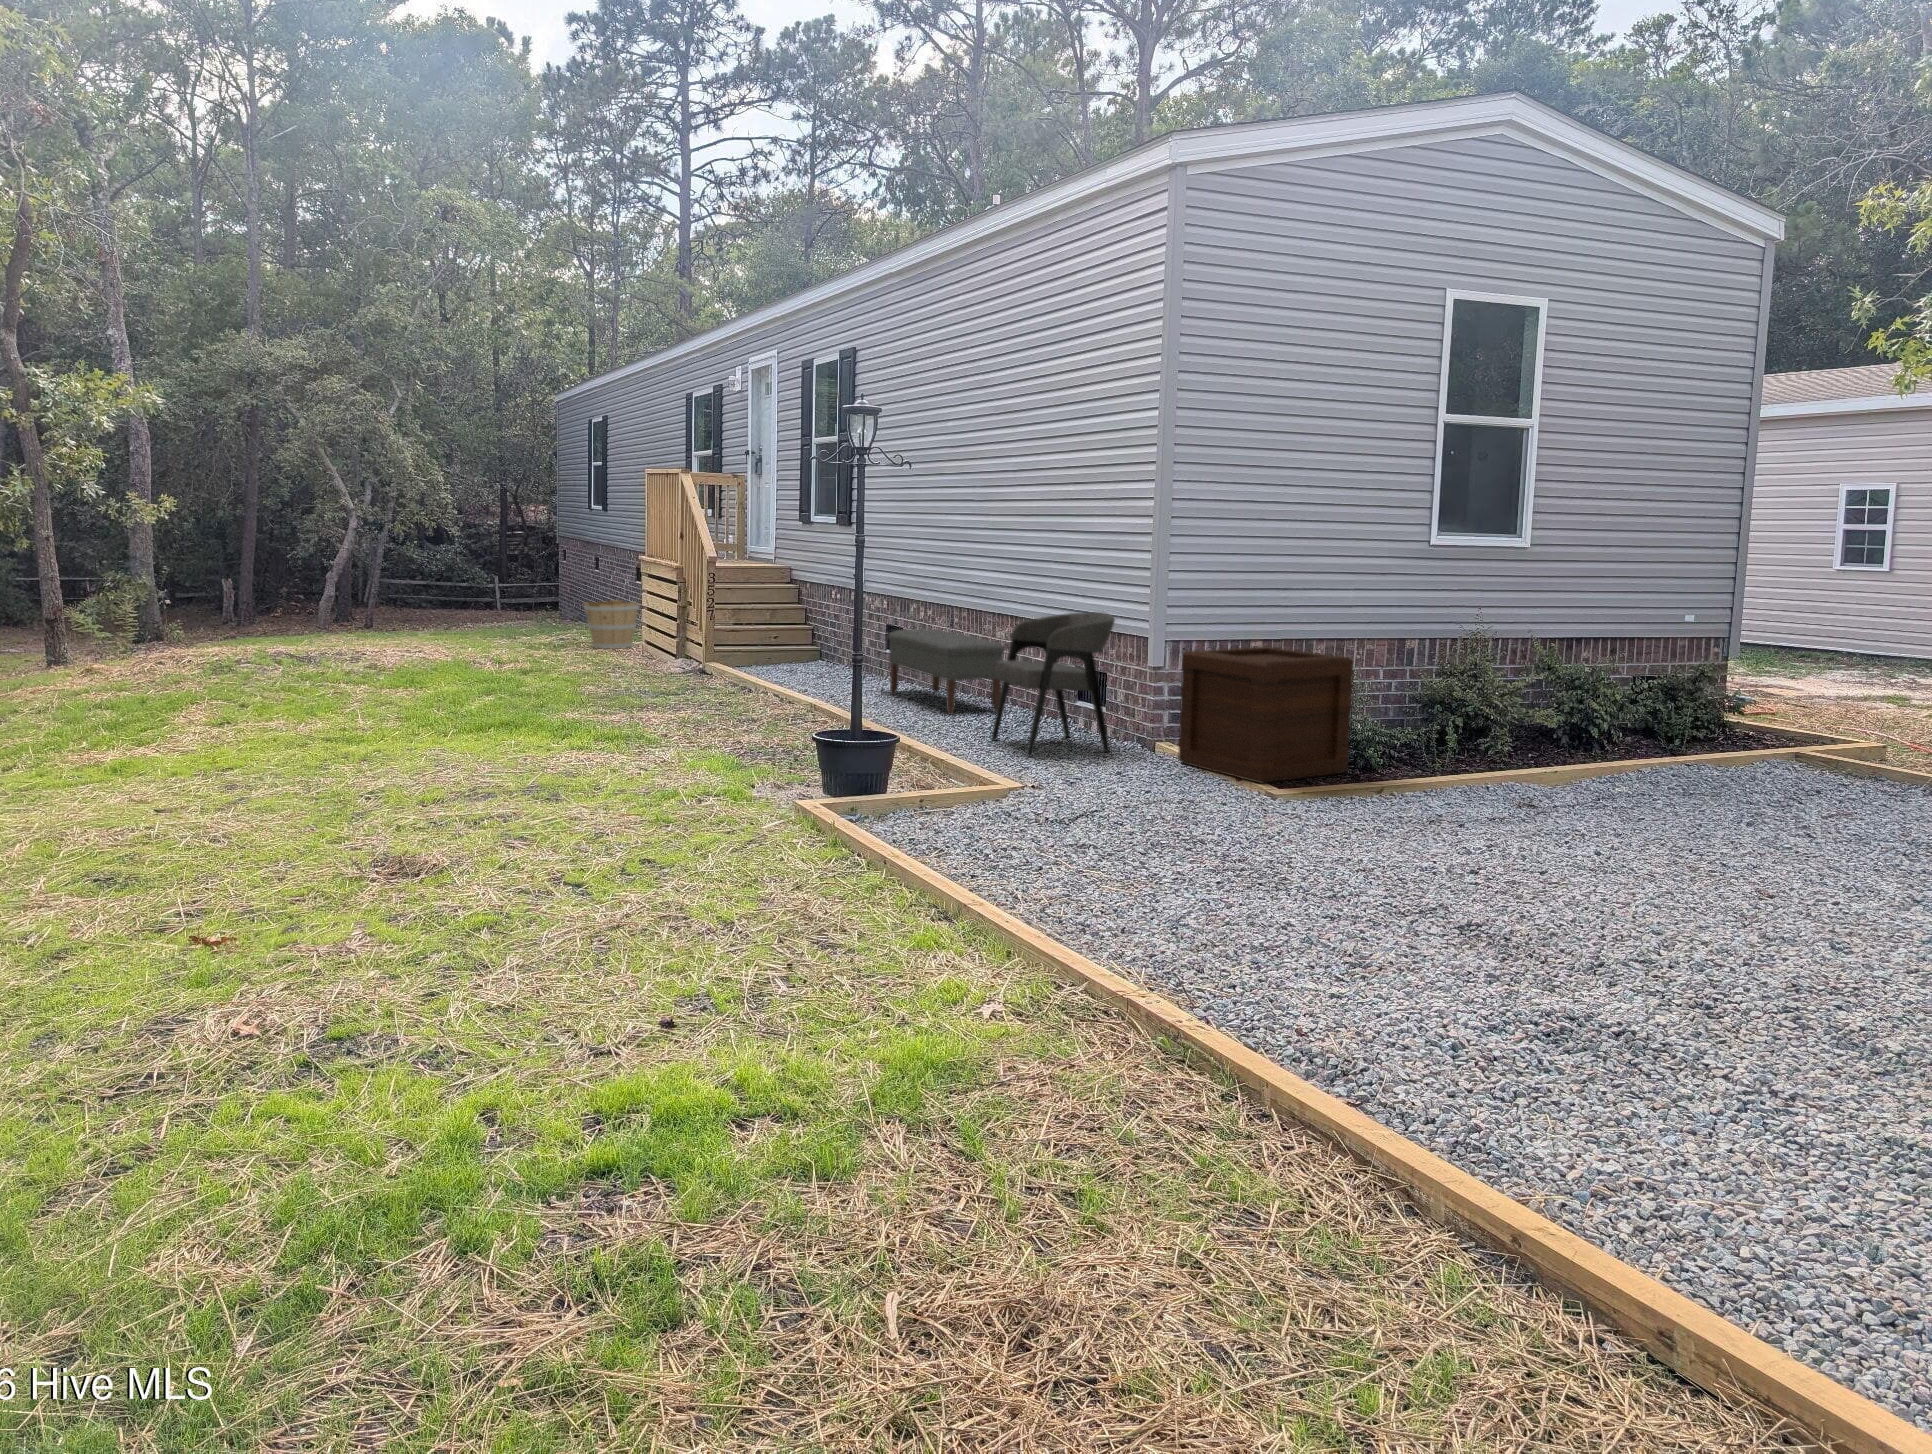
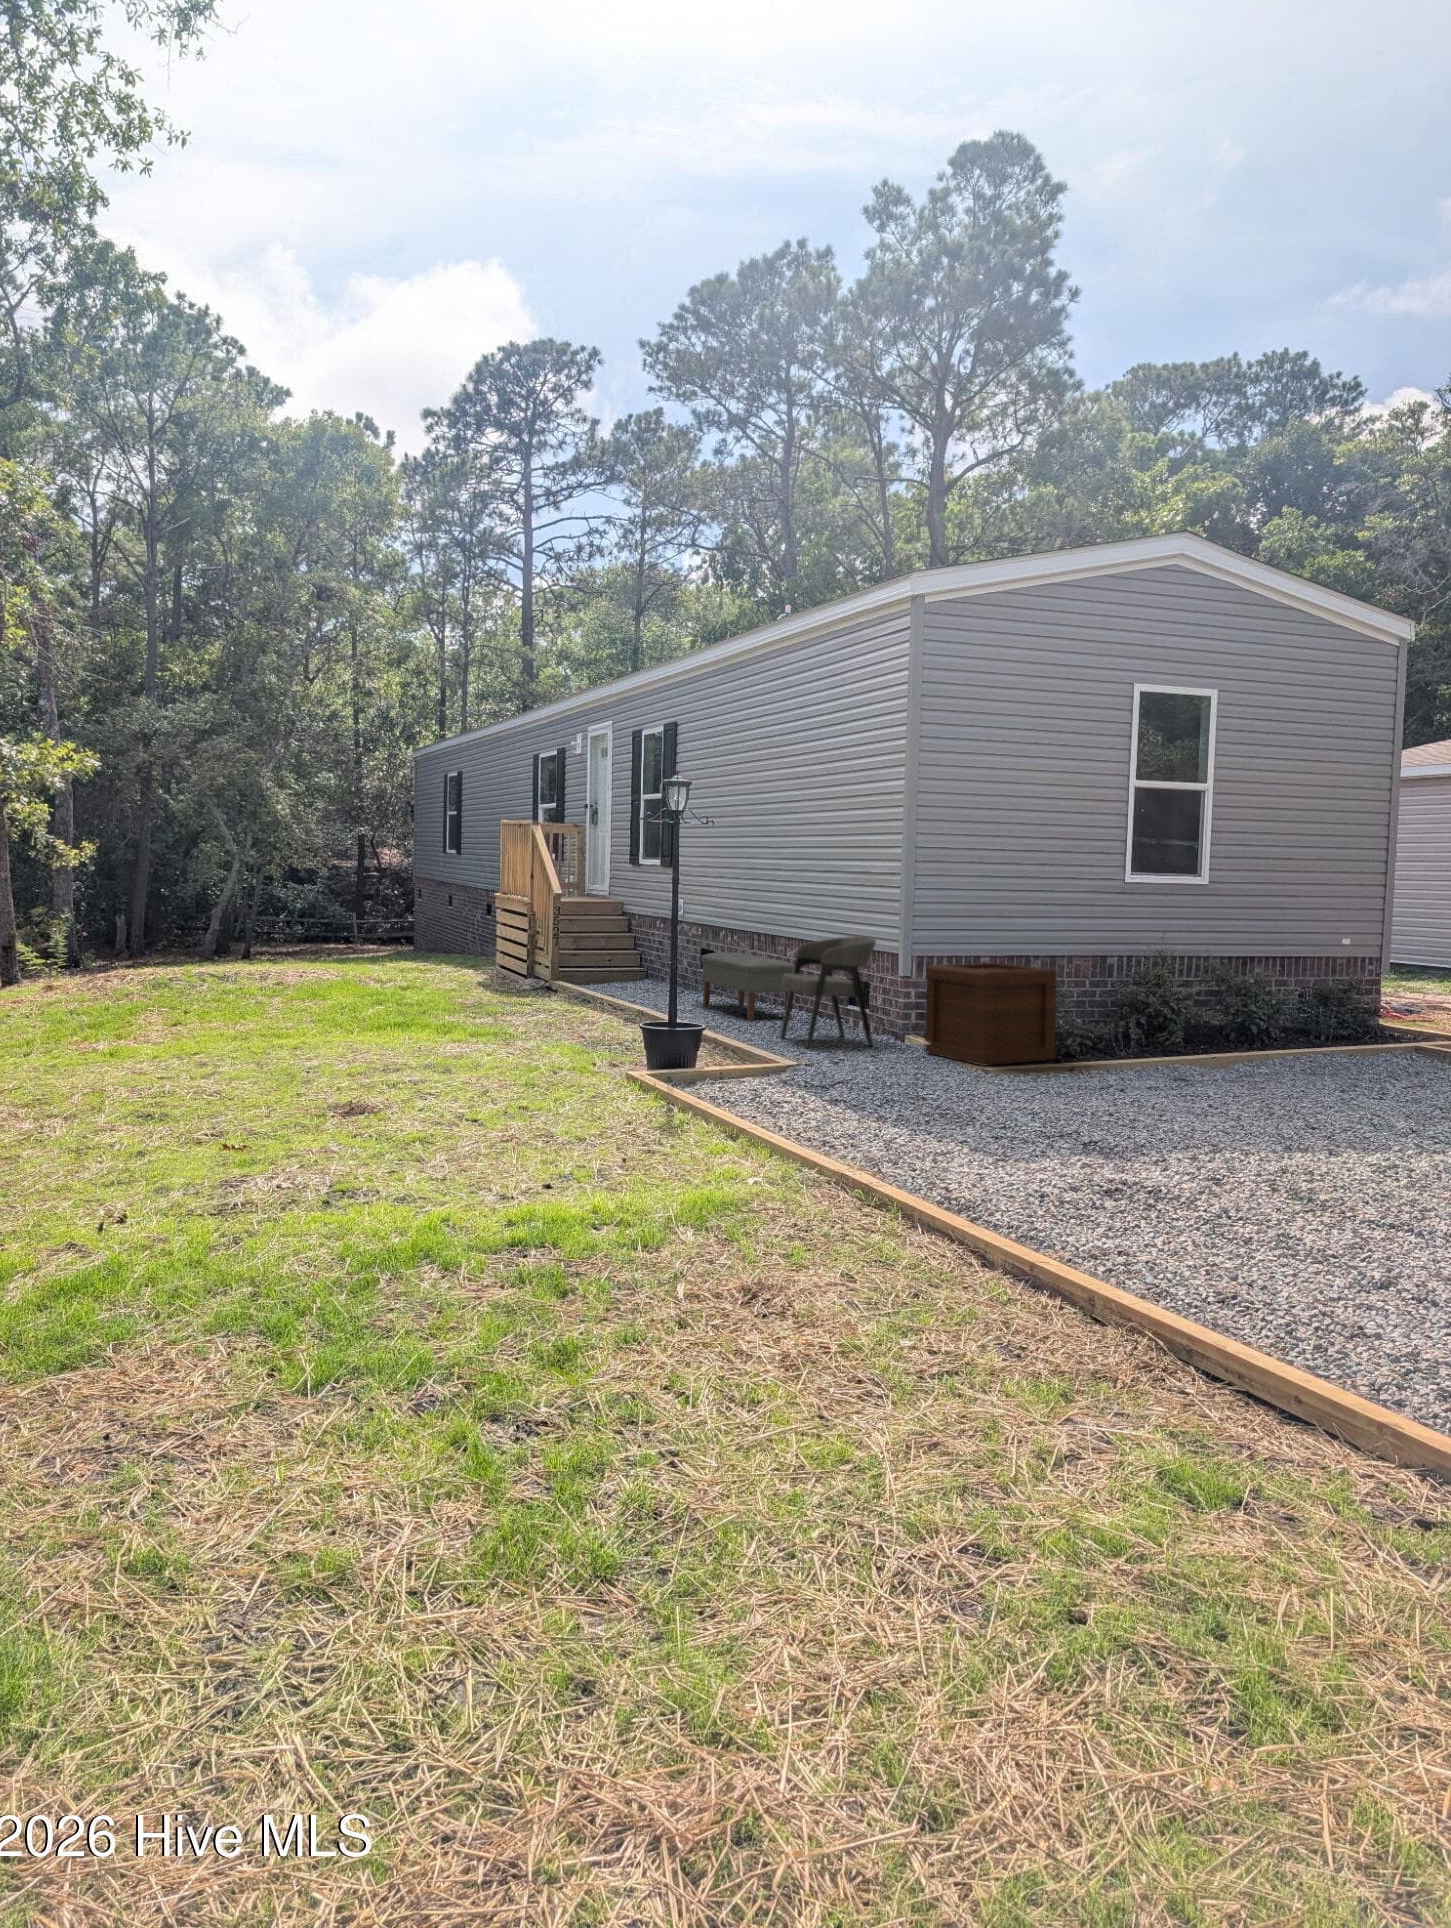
wooden bucket: present [584,600,639,649] -> none [443,931,491,974]

